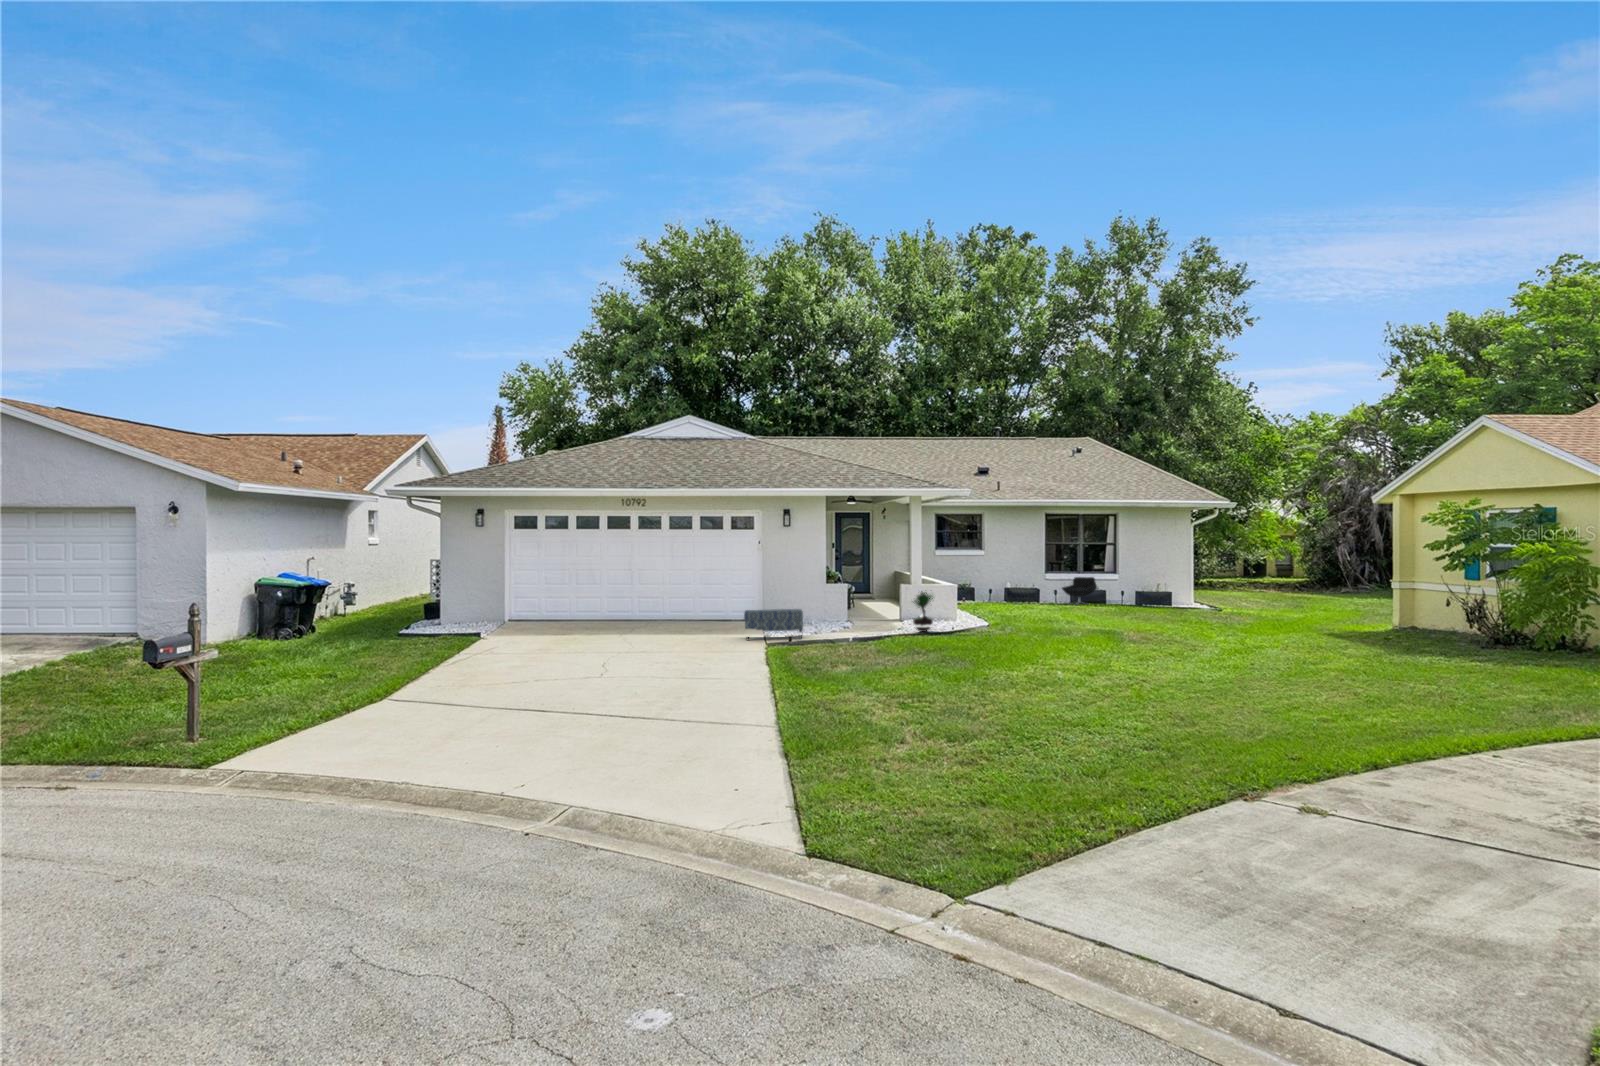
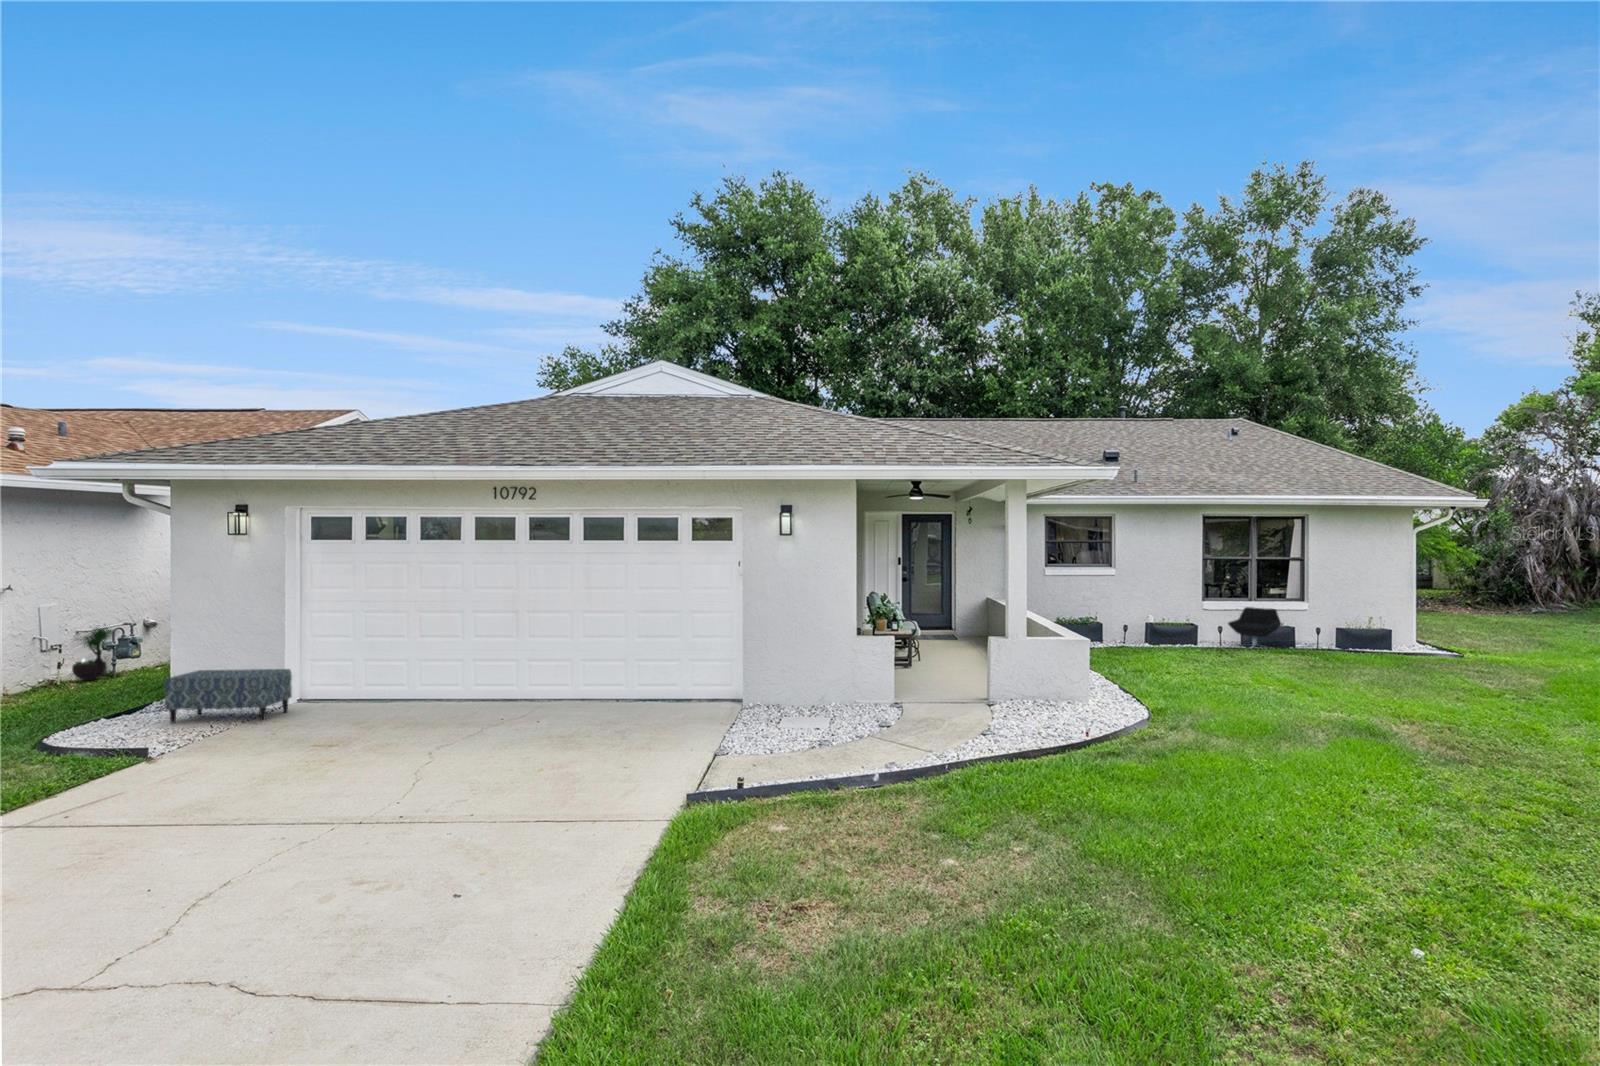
potted tree: present [913,591,933,632] -> present [72,627,114,680]
bench: present [744,609,803,640] -> present [165,669,292,723]

